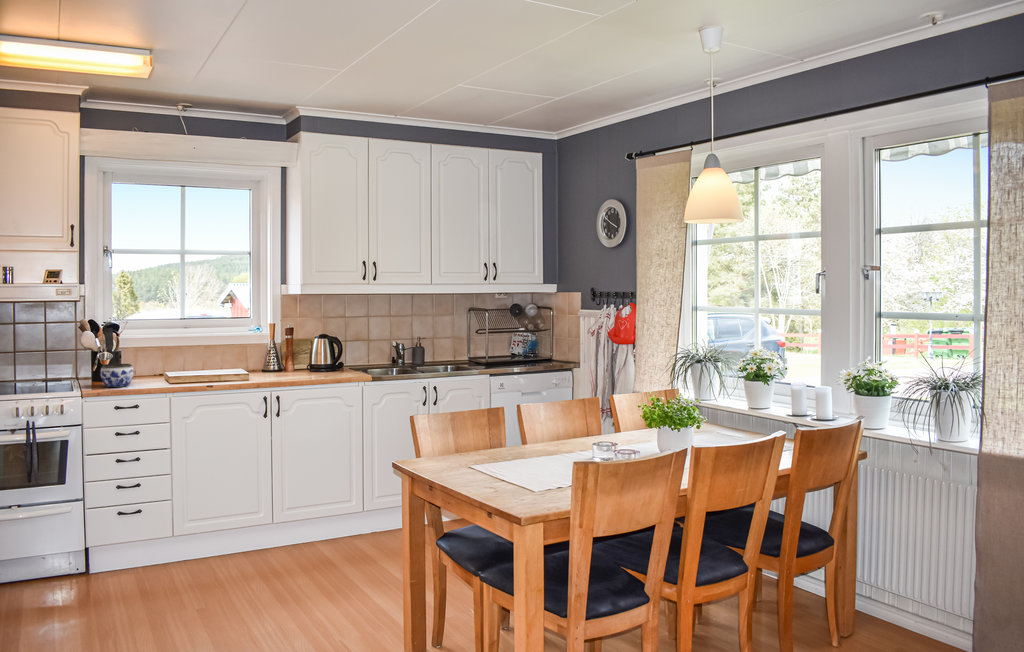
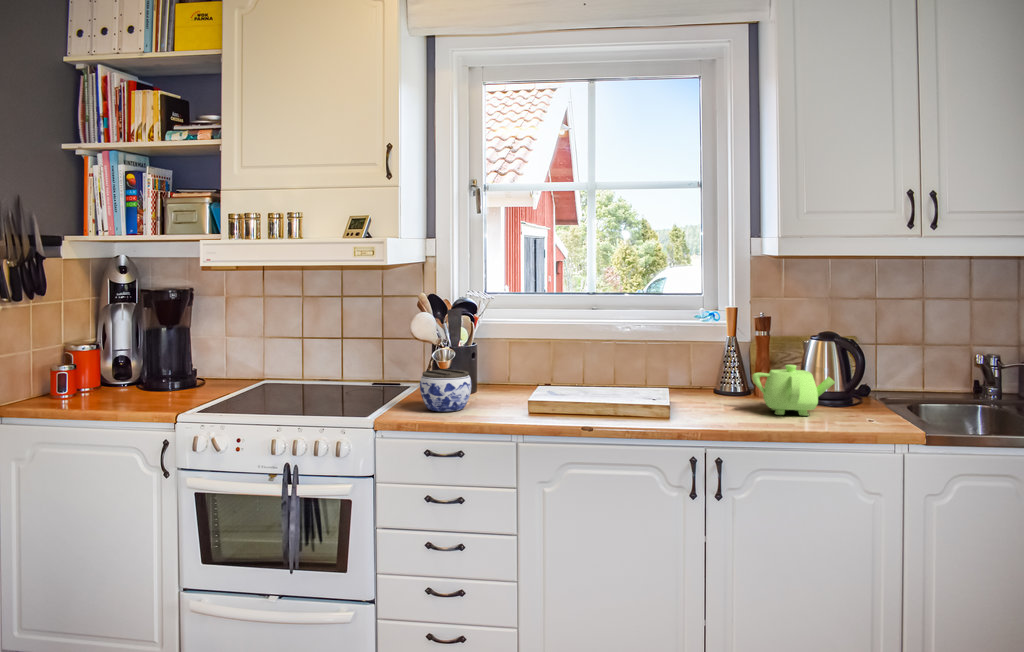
teapot: none [289,351,328,375] -> present [753,365,835,416]

